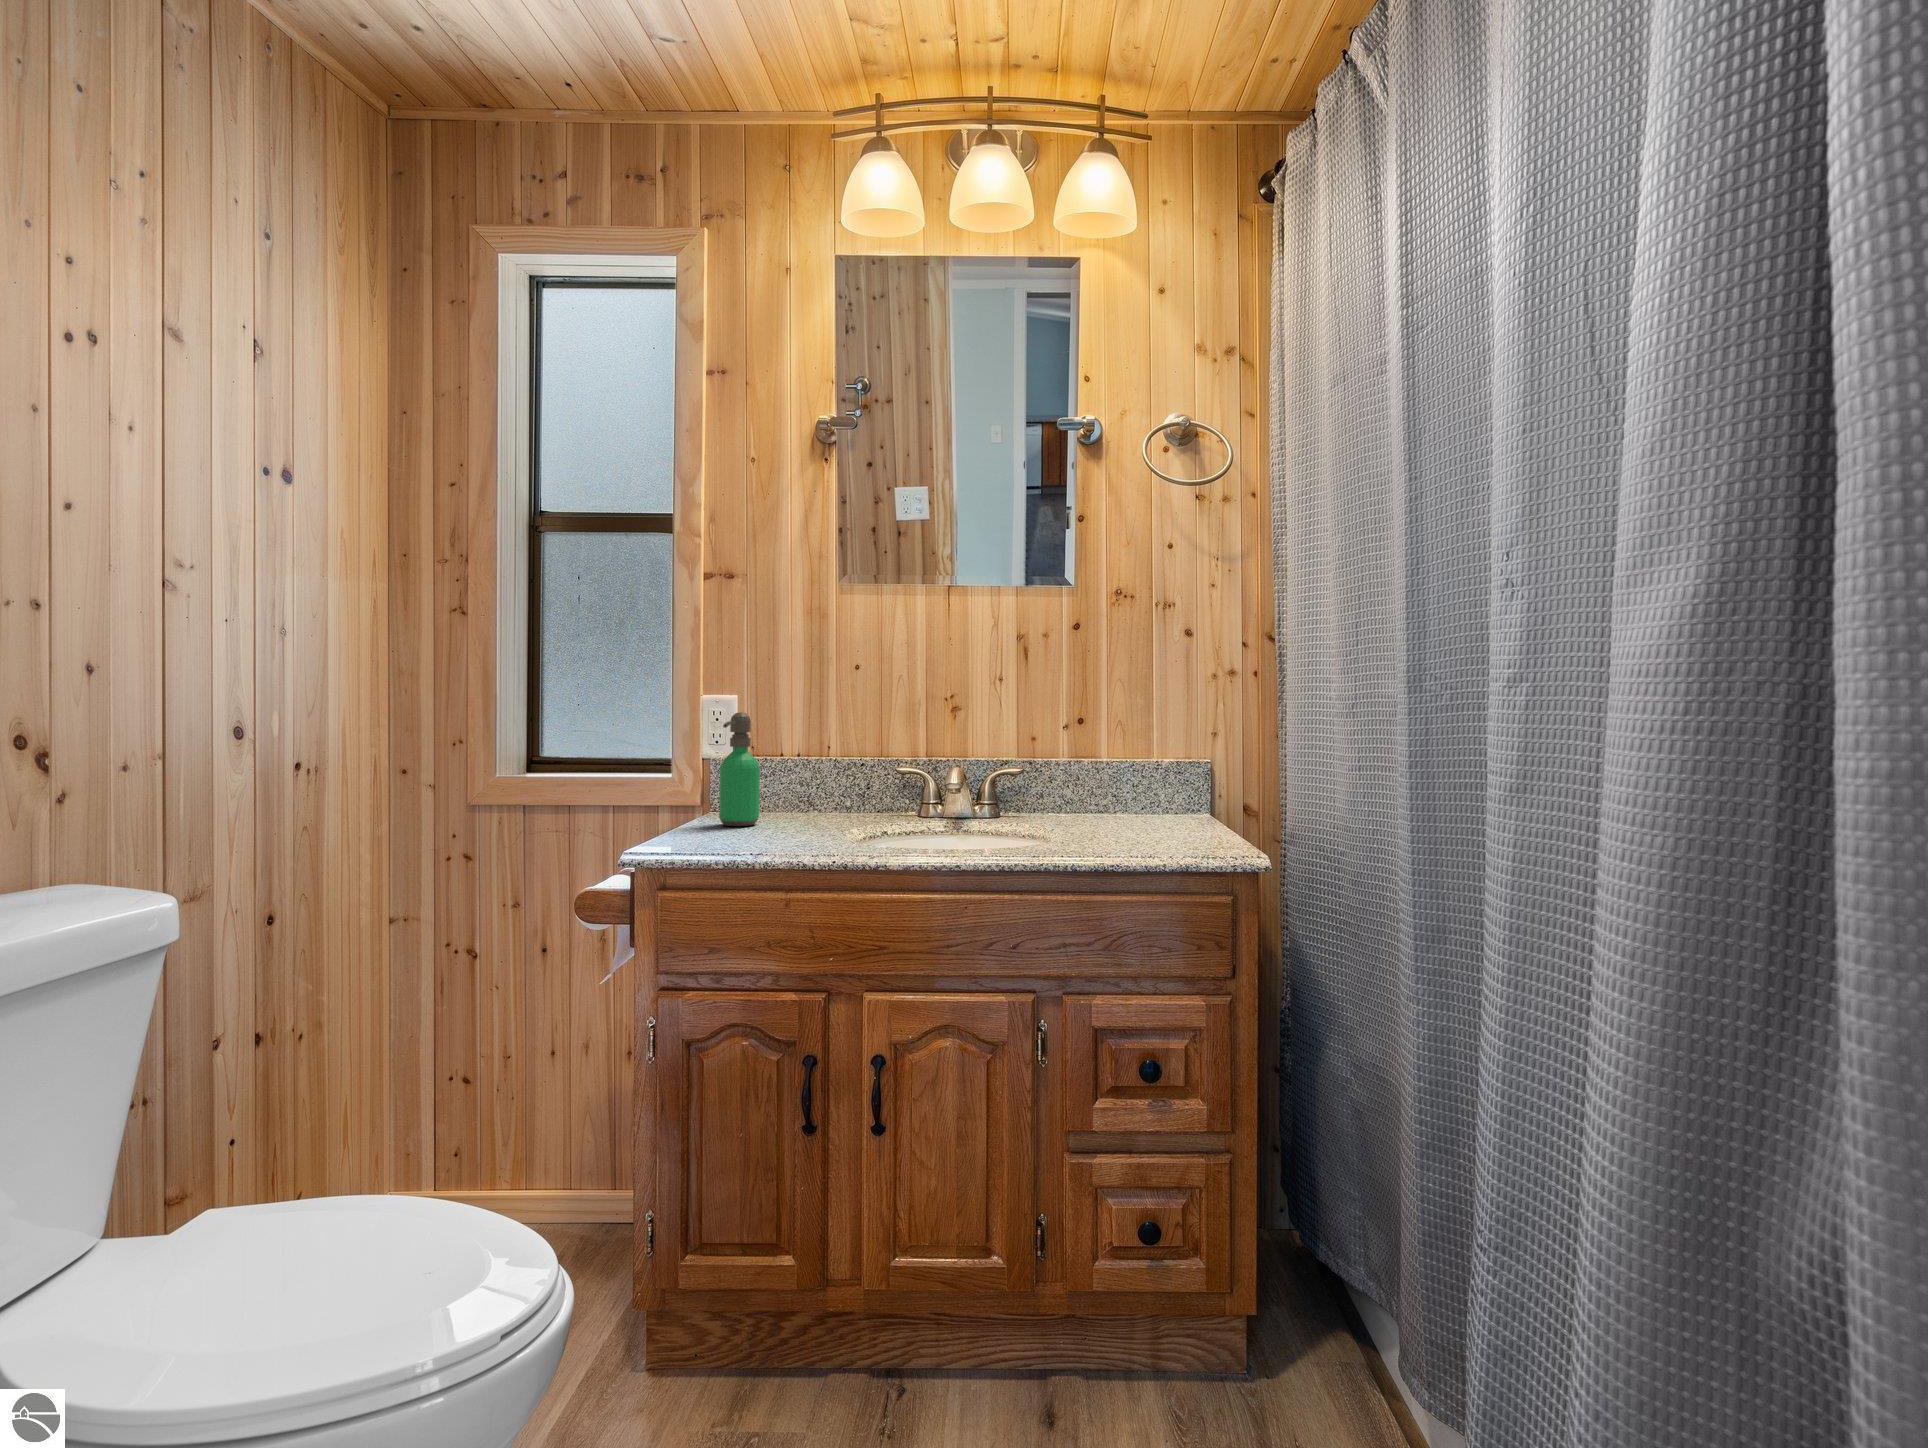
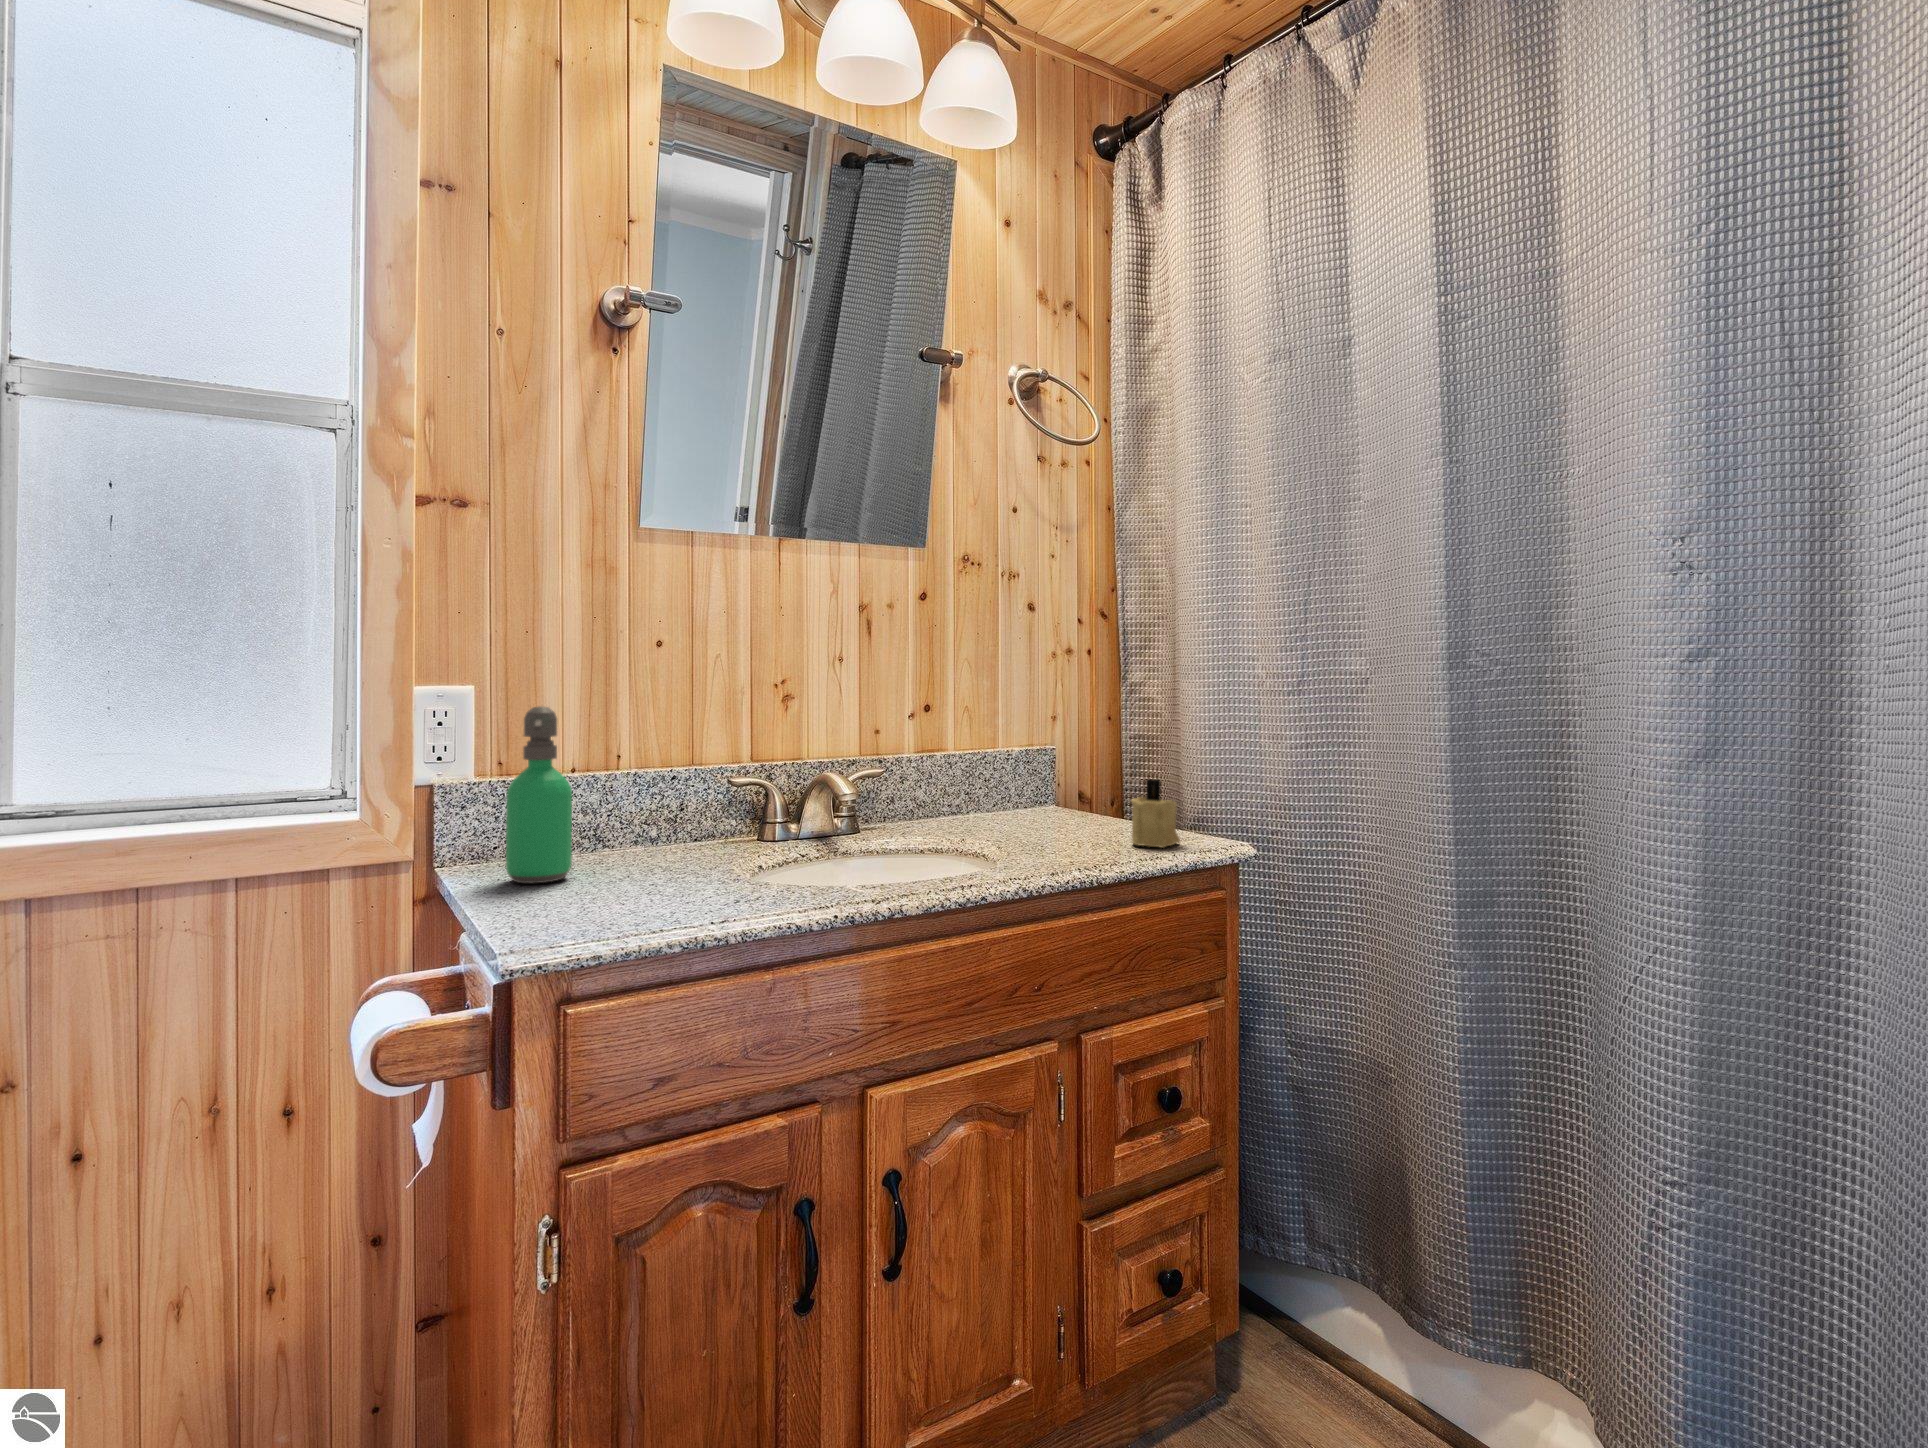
candle: none [1160,787,1208,848] -> present [1132,779,1180,848]

